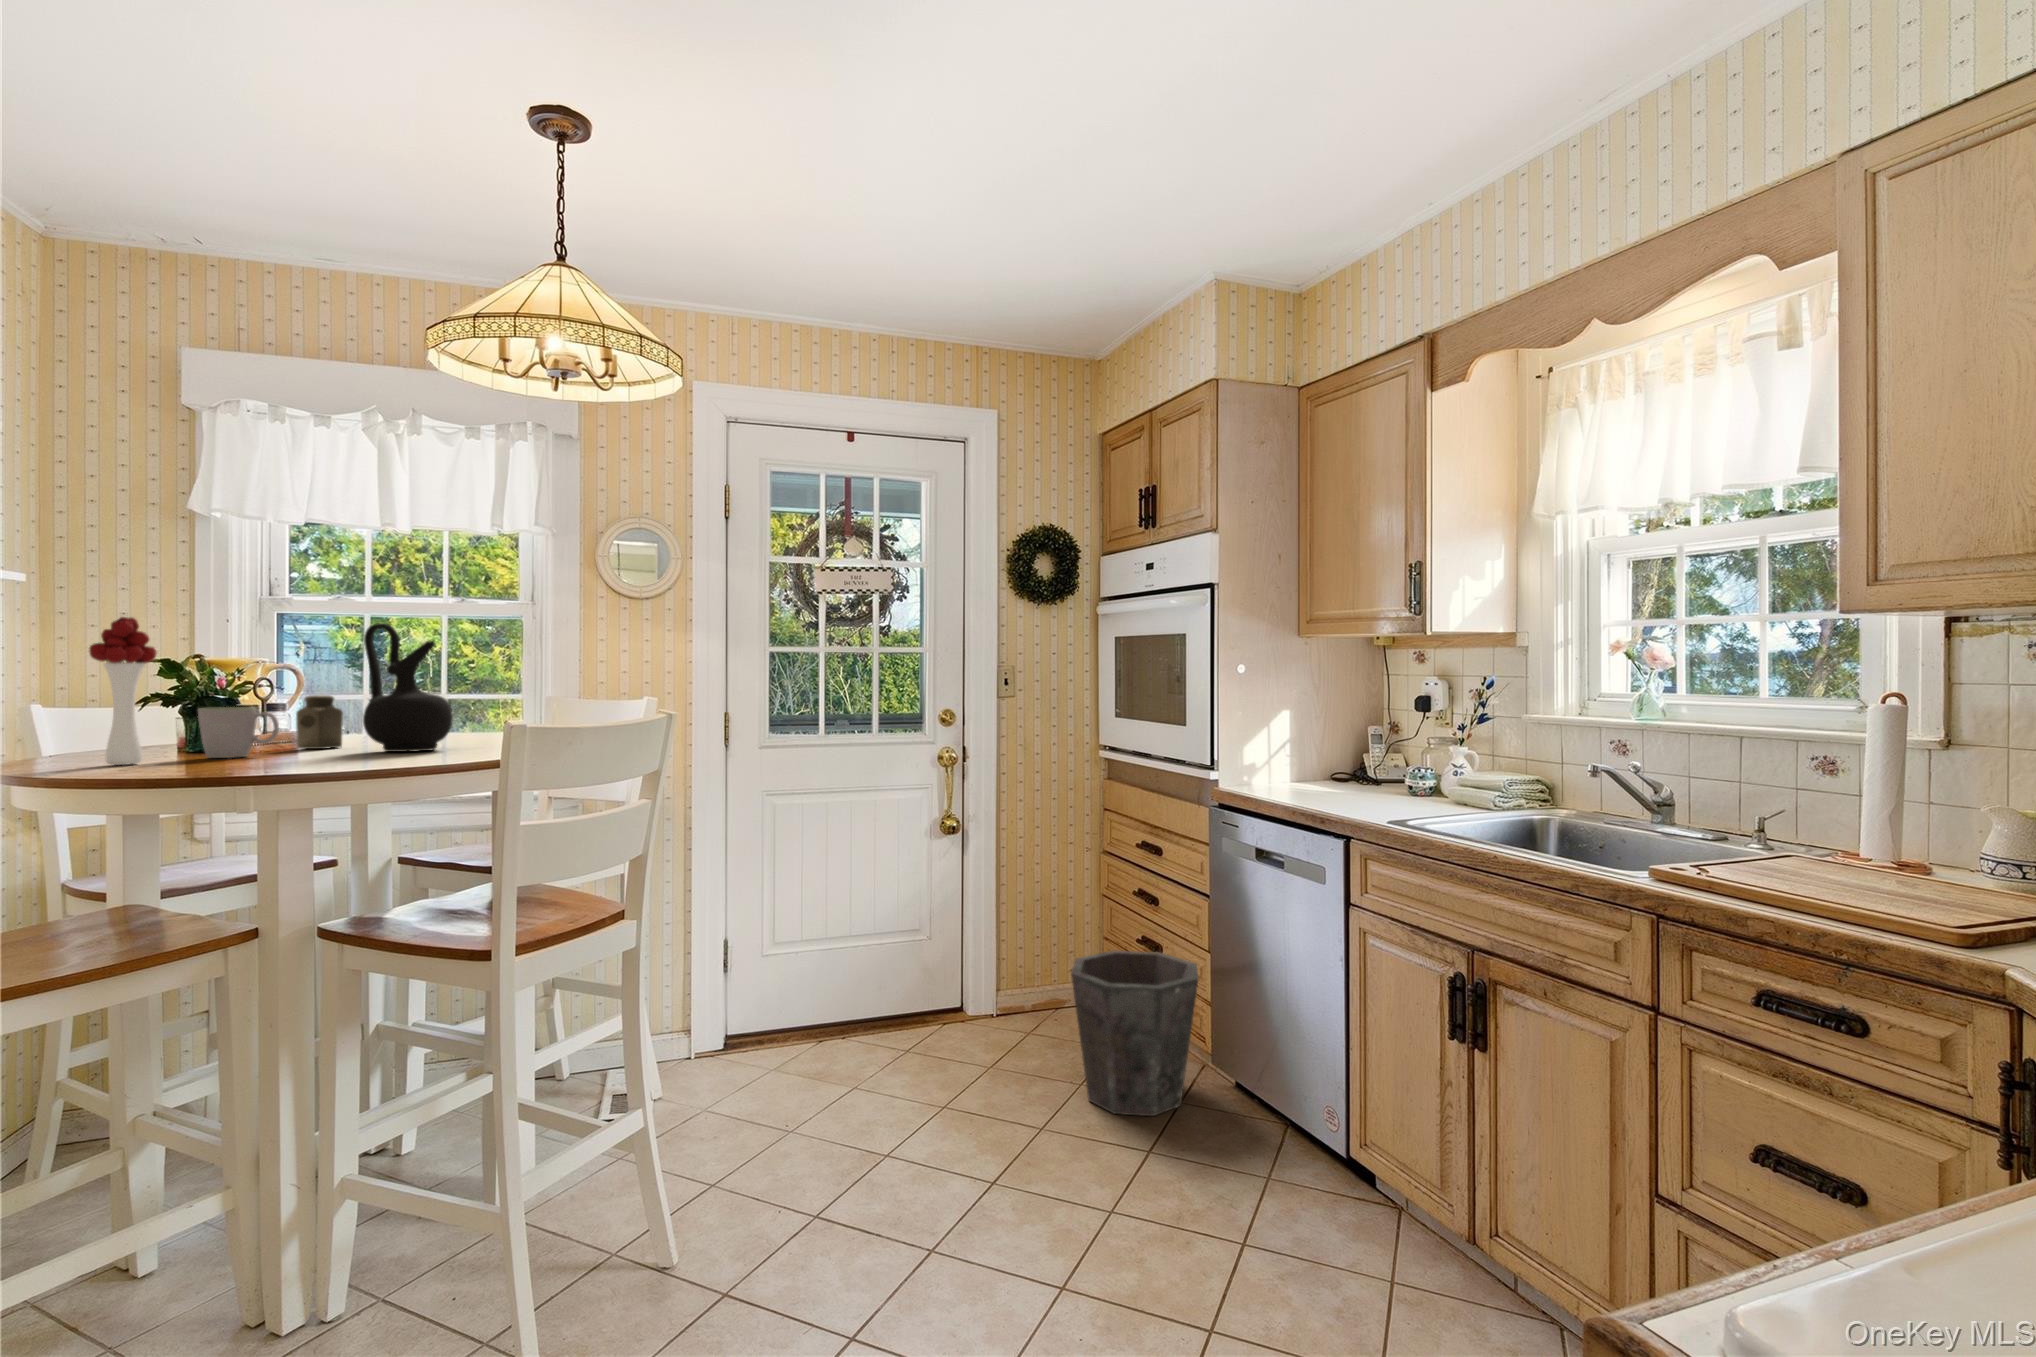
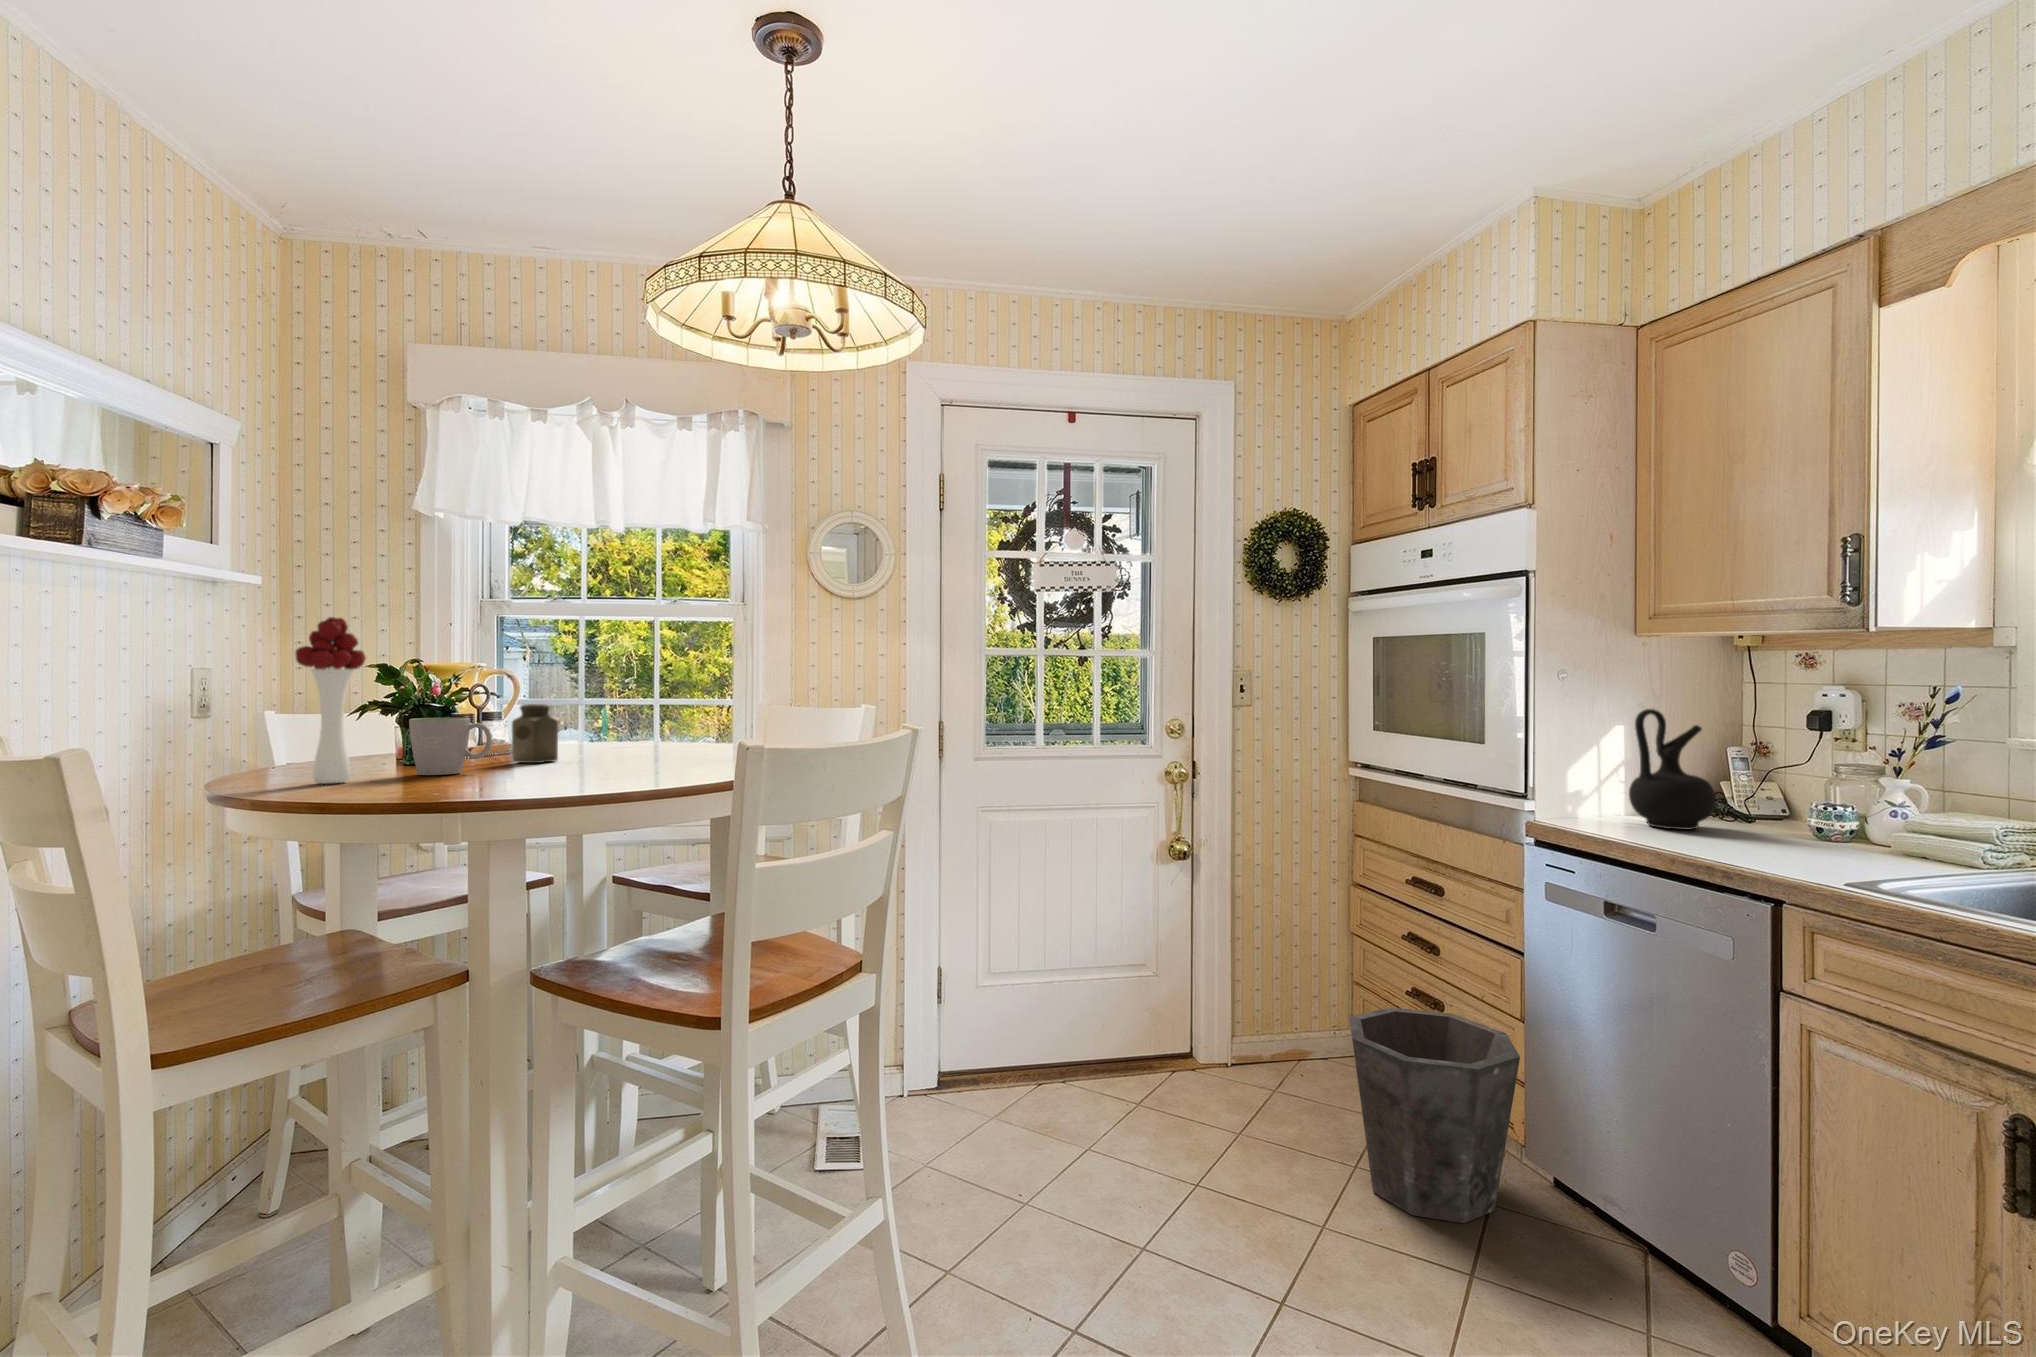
ceramic jug: present [363,623,453,752] -> present [1629,709,1716,830]

